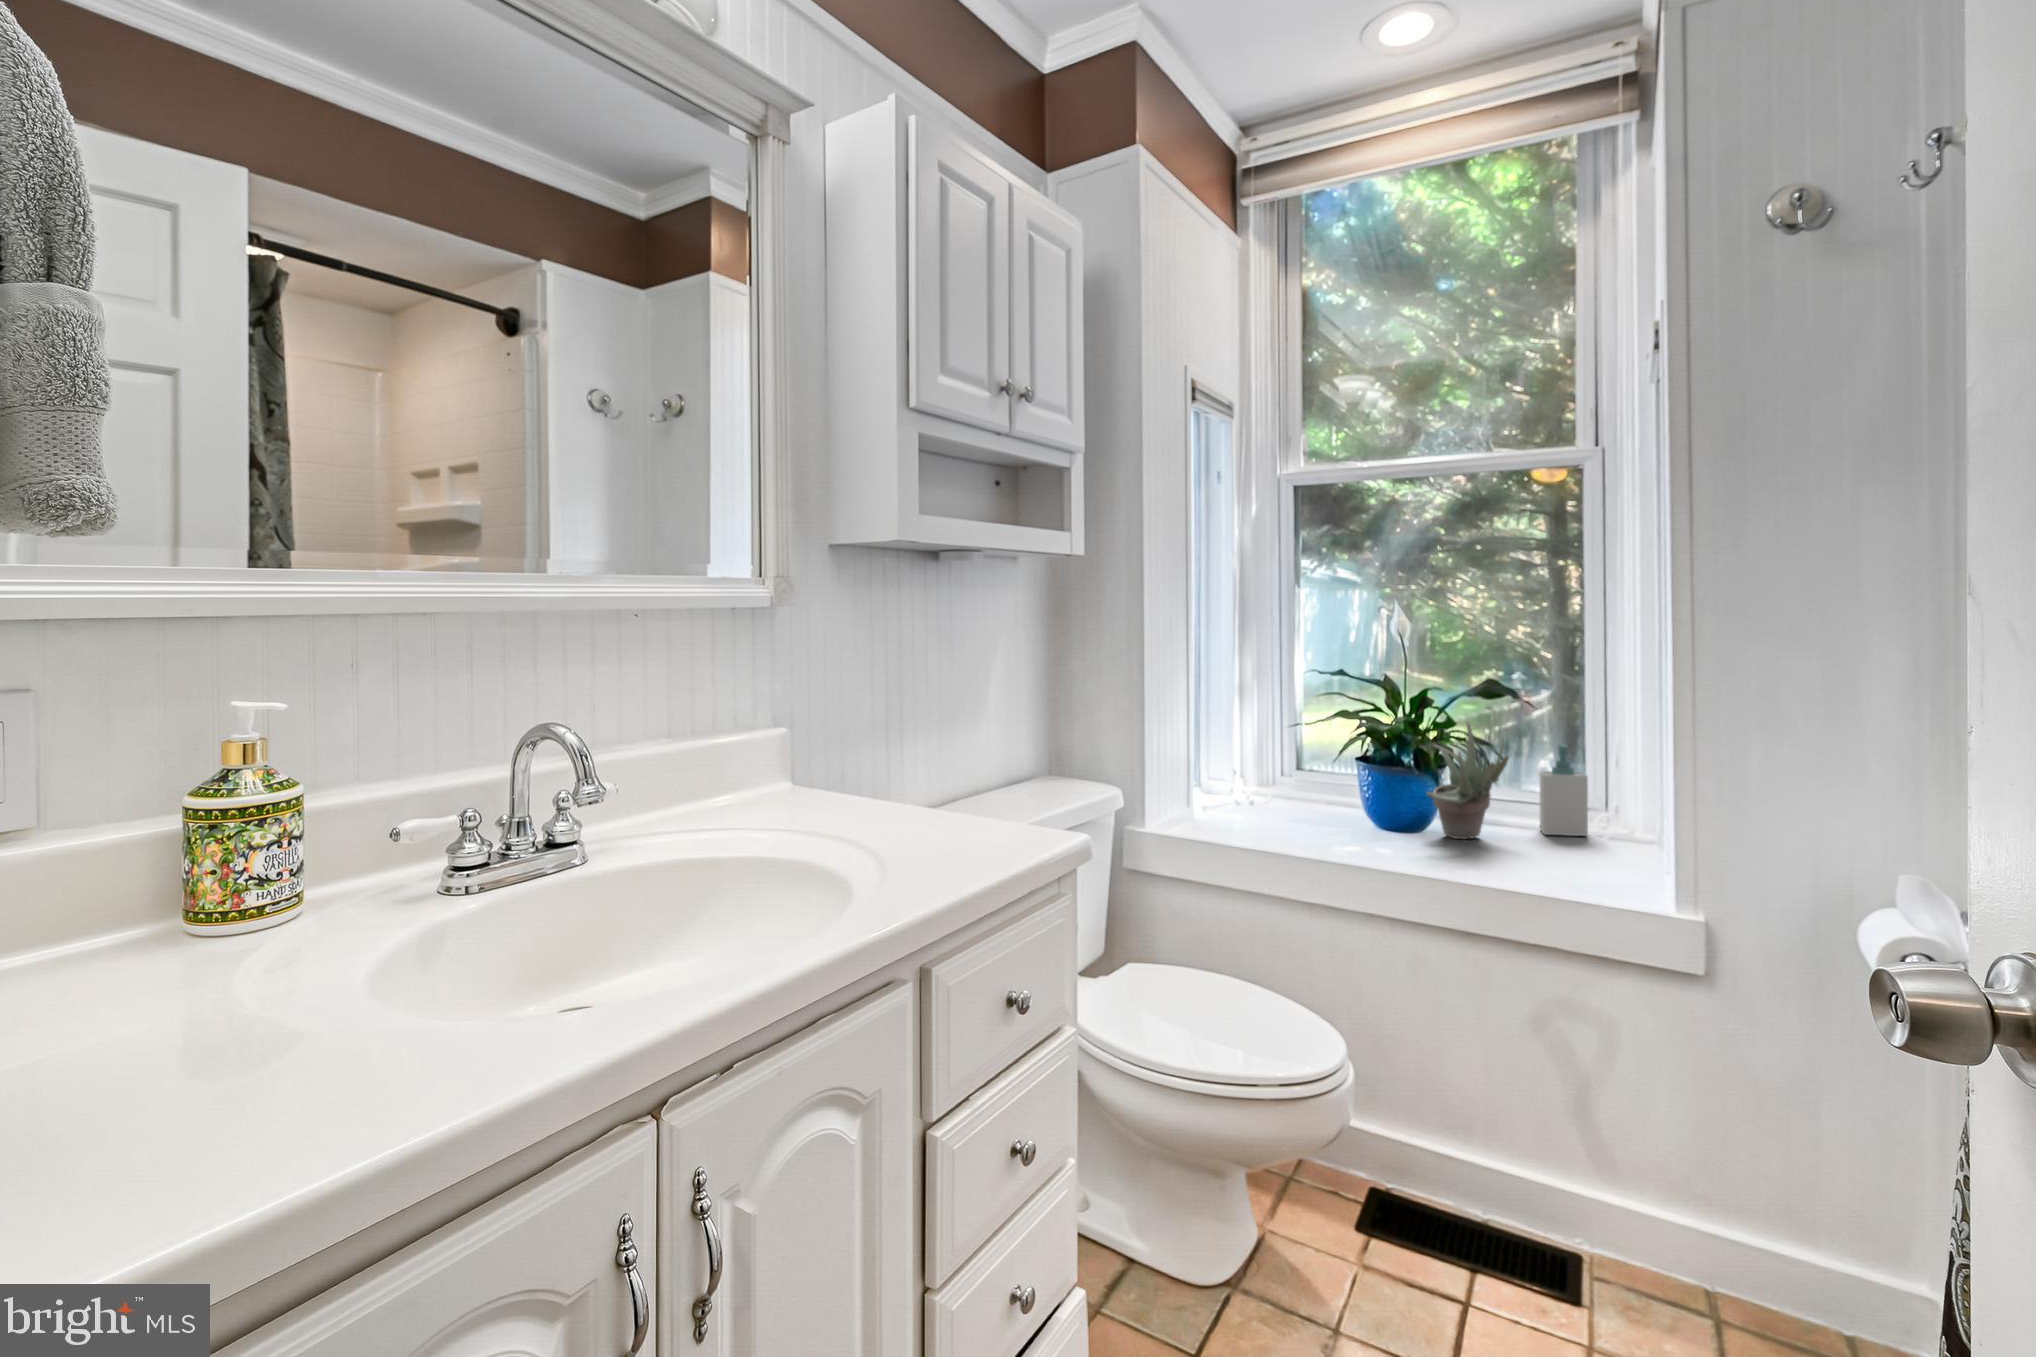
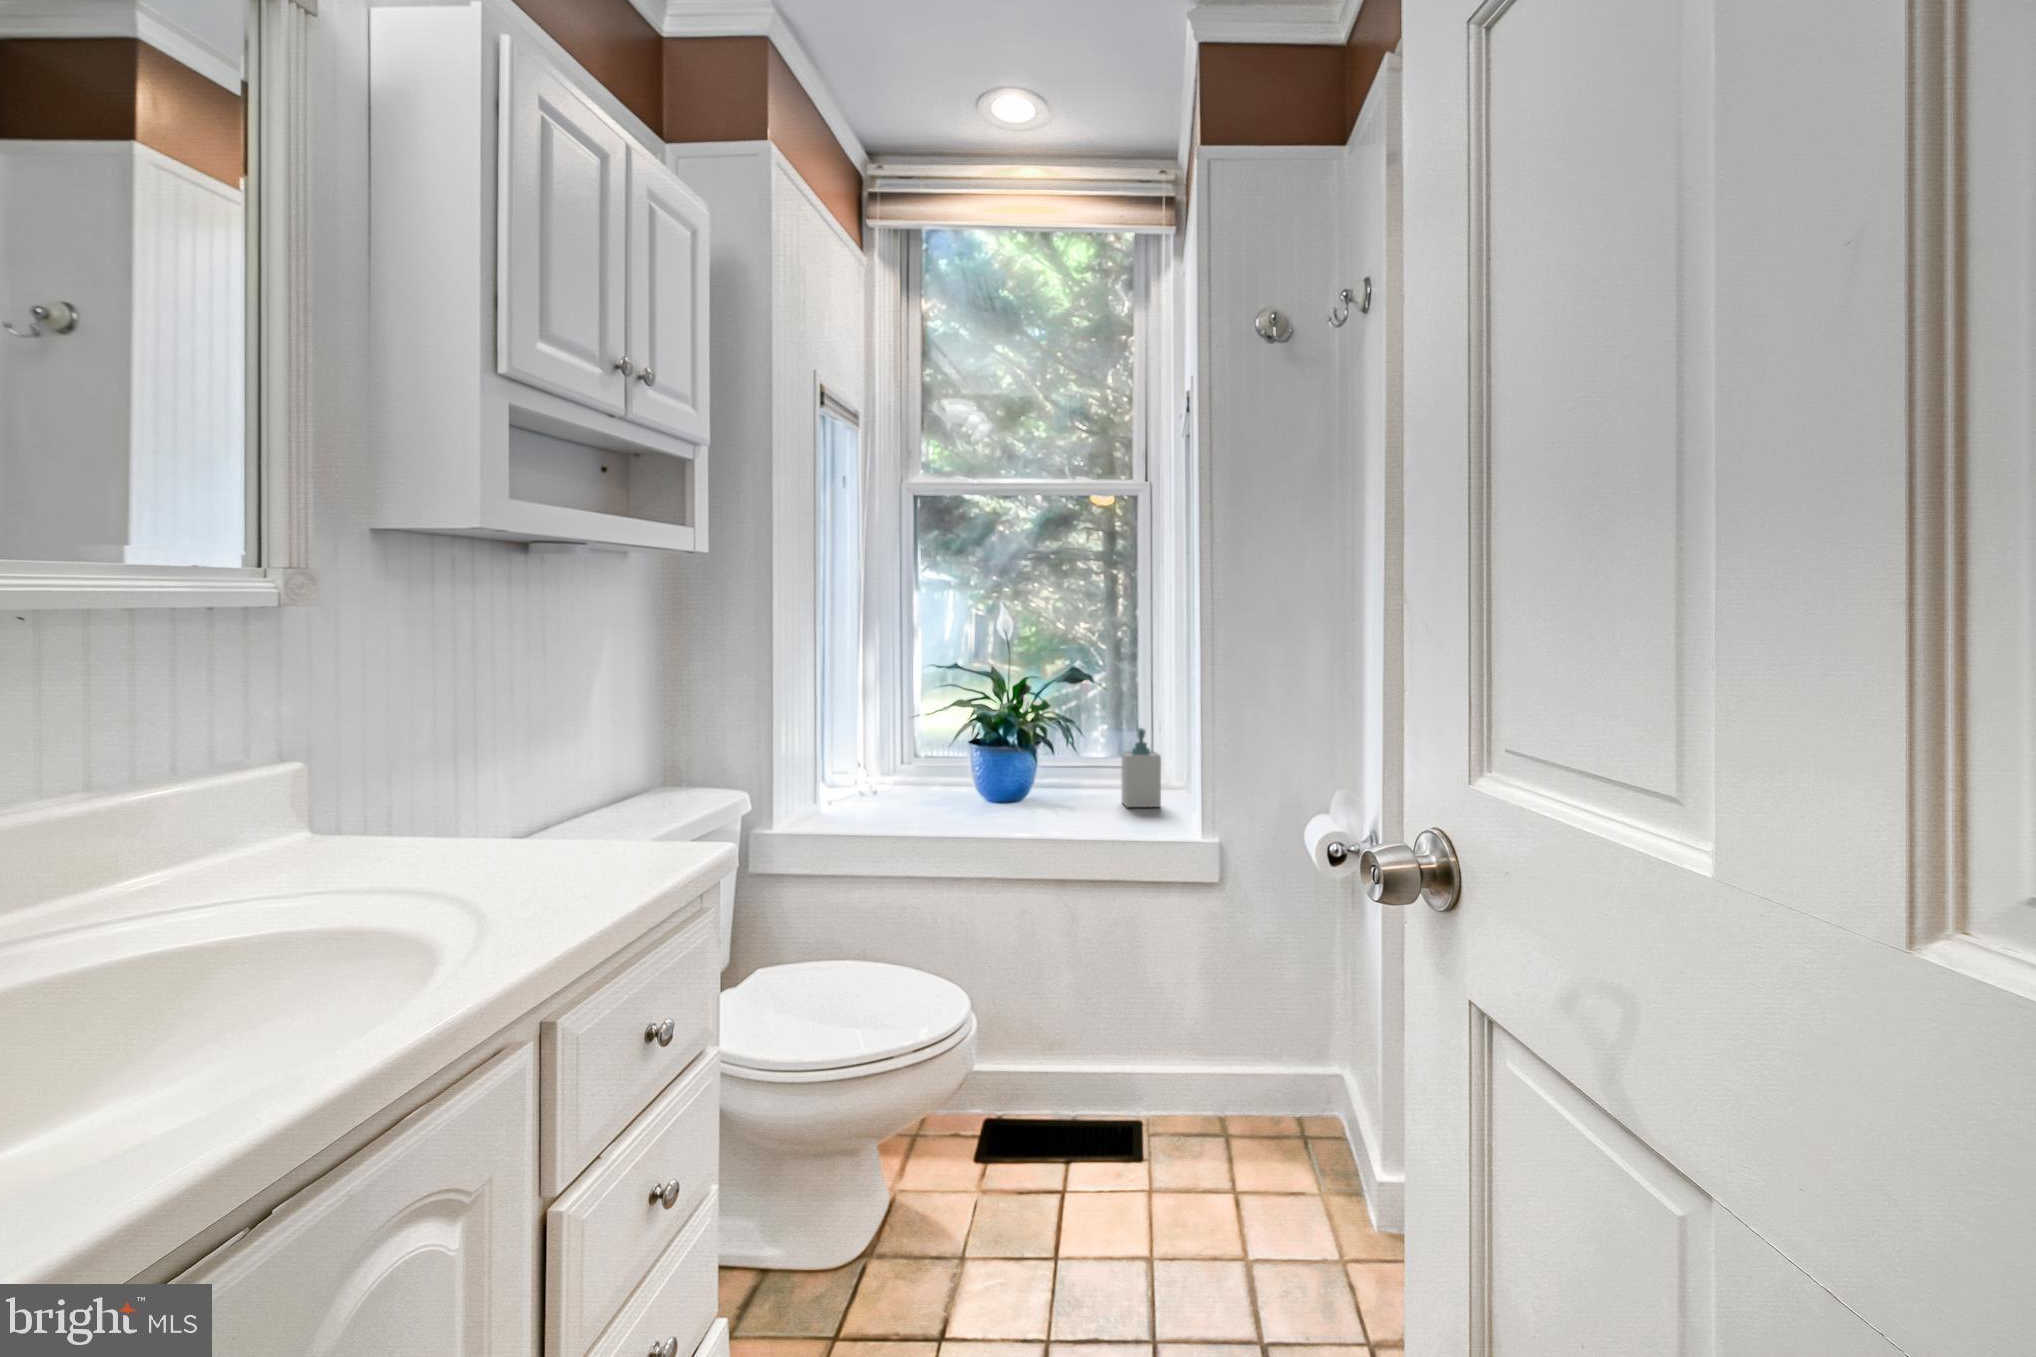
succulent plant: present [1427,723,1509,839] -> none [1034,711,1101,815]

